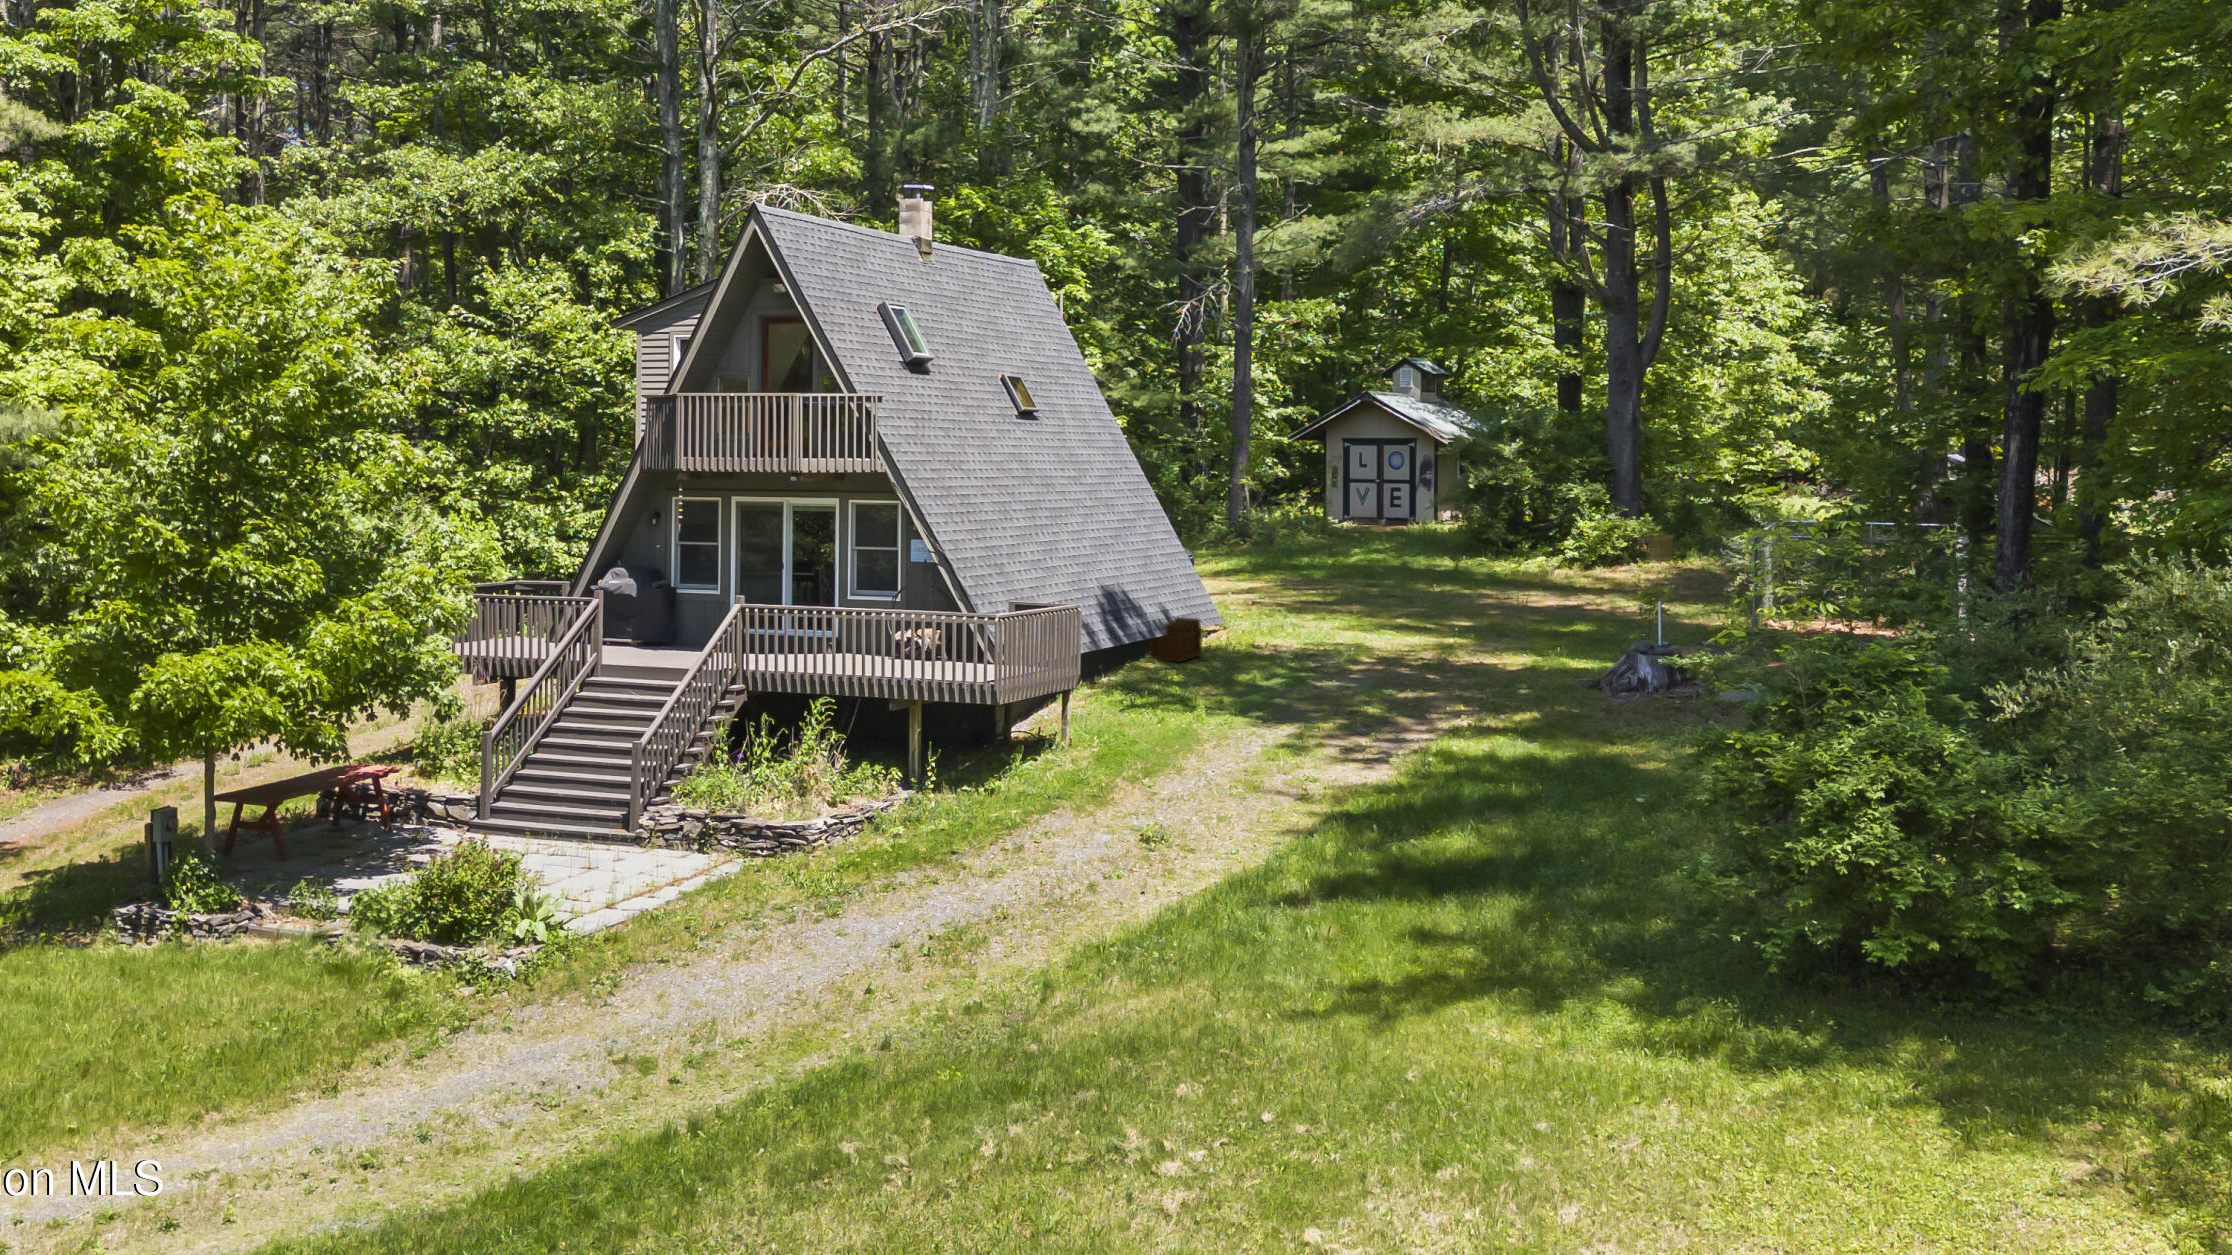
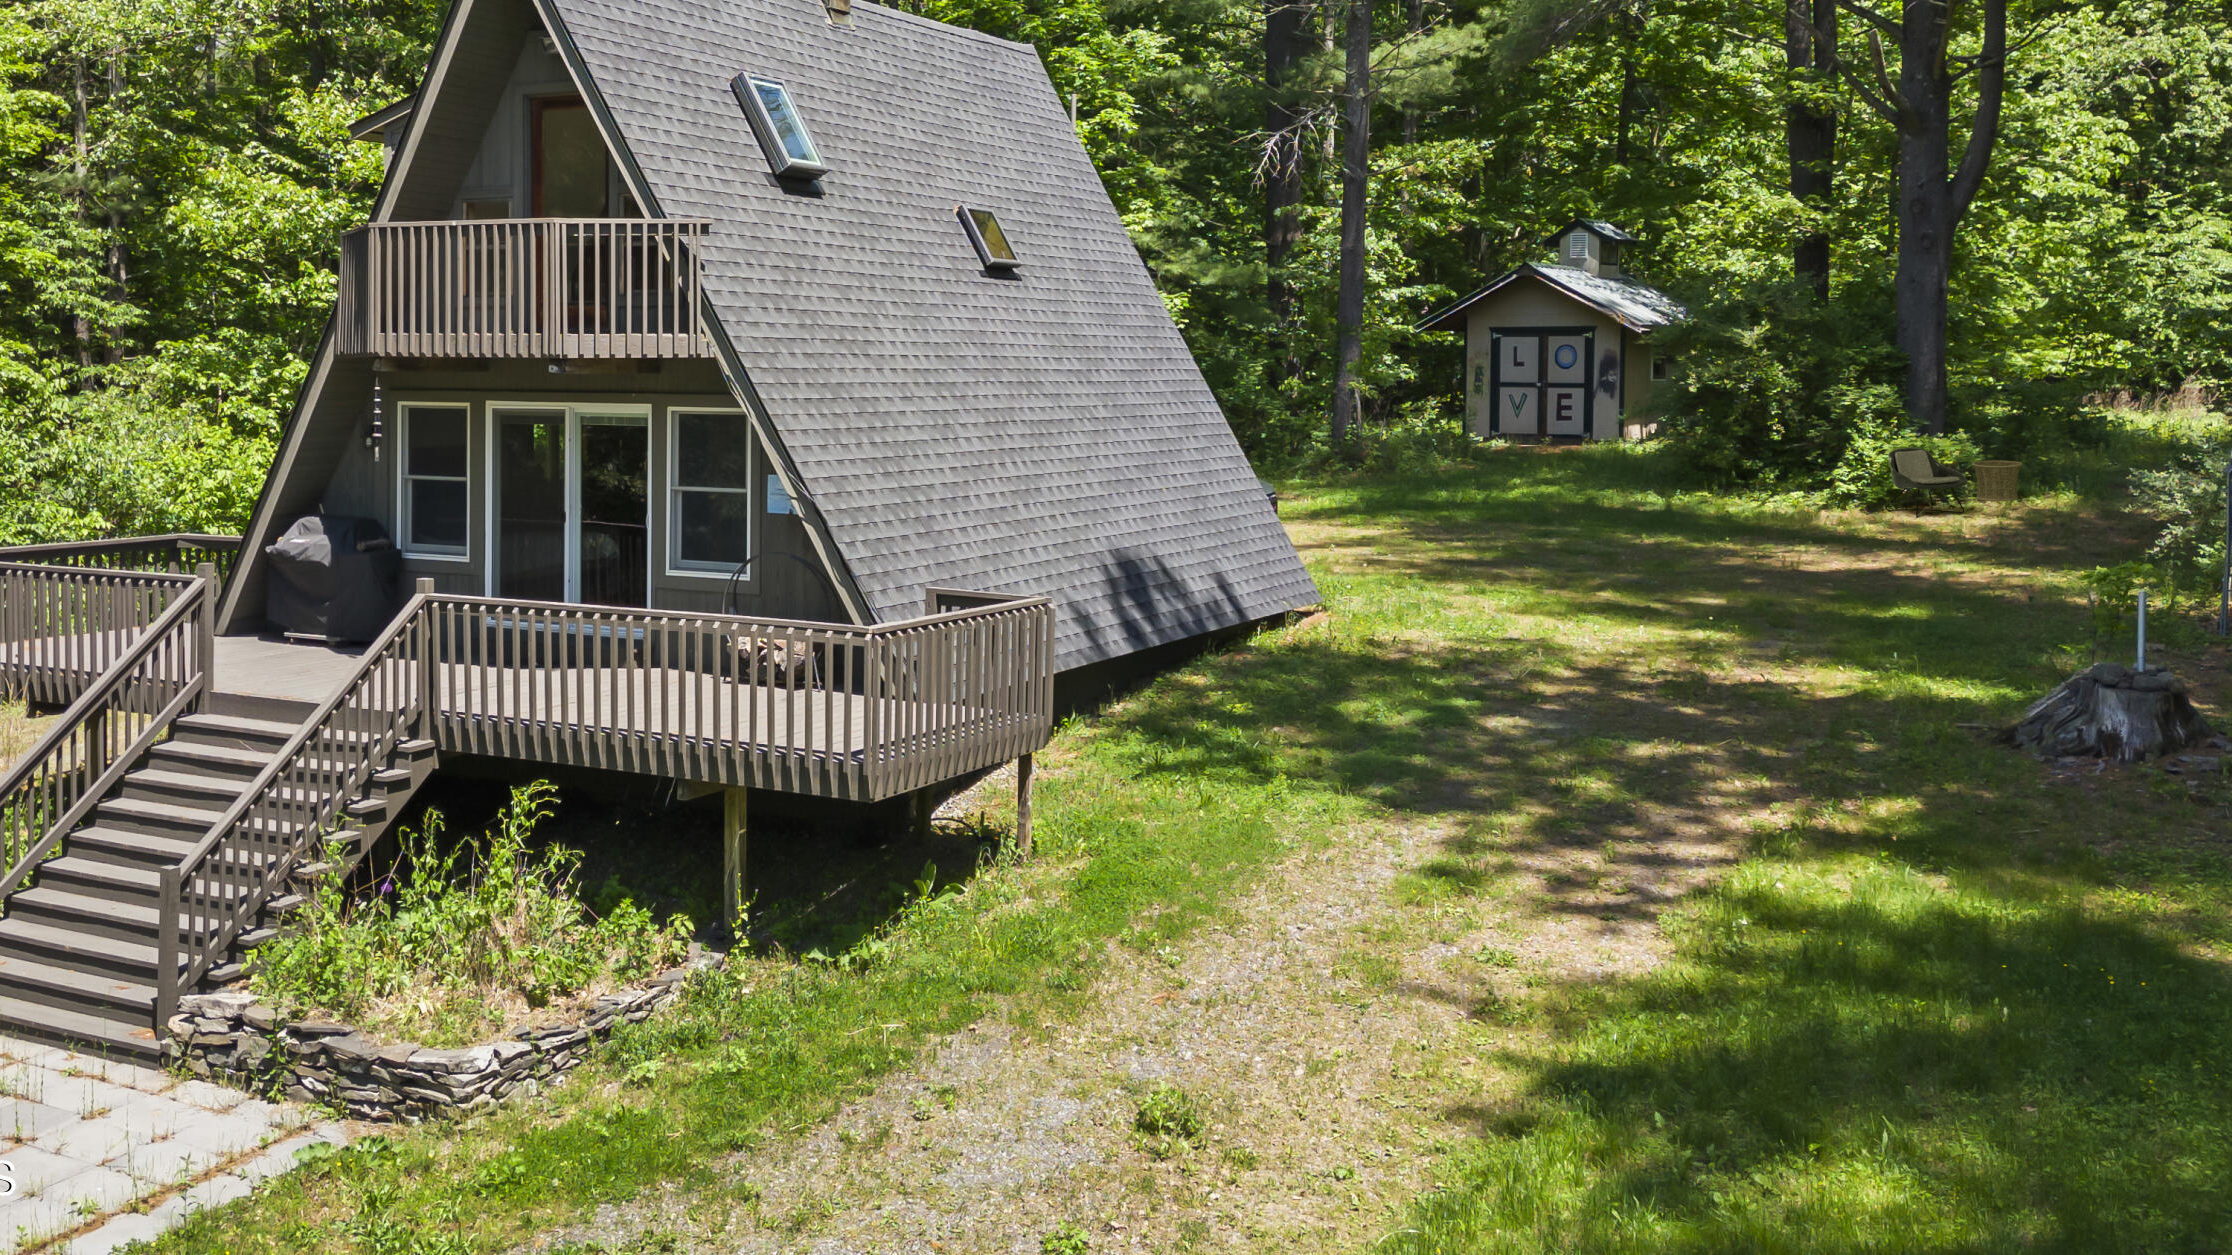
lounge chair: none [1590,526,1637,572] -> present [1885,448,1967,517]
wooden crate: present [1149,617,1202,662] -> none [1191,594,1281,672]

